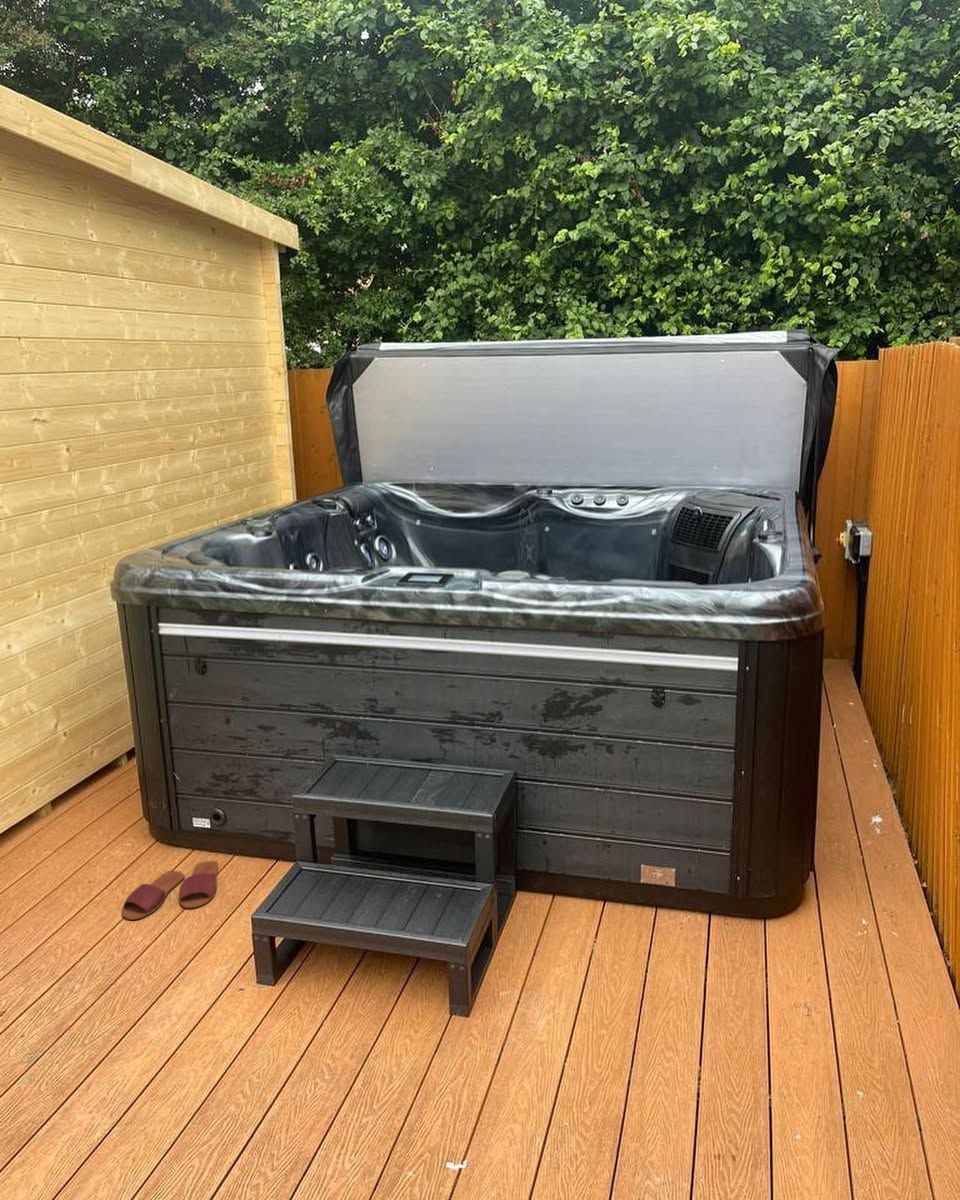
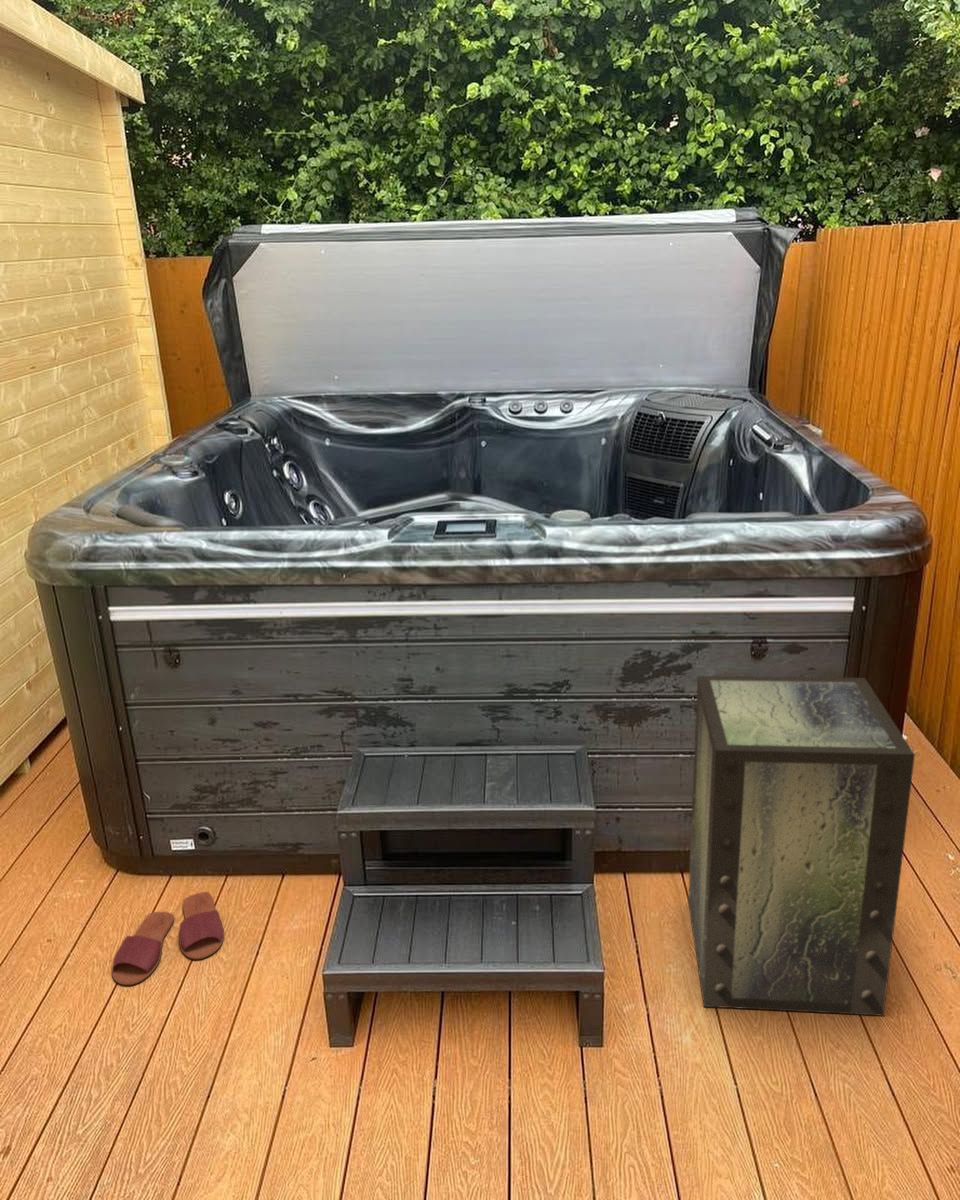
storage box: none [568,713,741,1026] -> present [688,676,915,1016]

